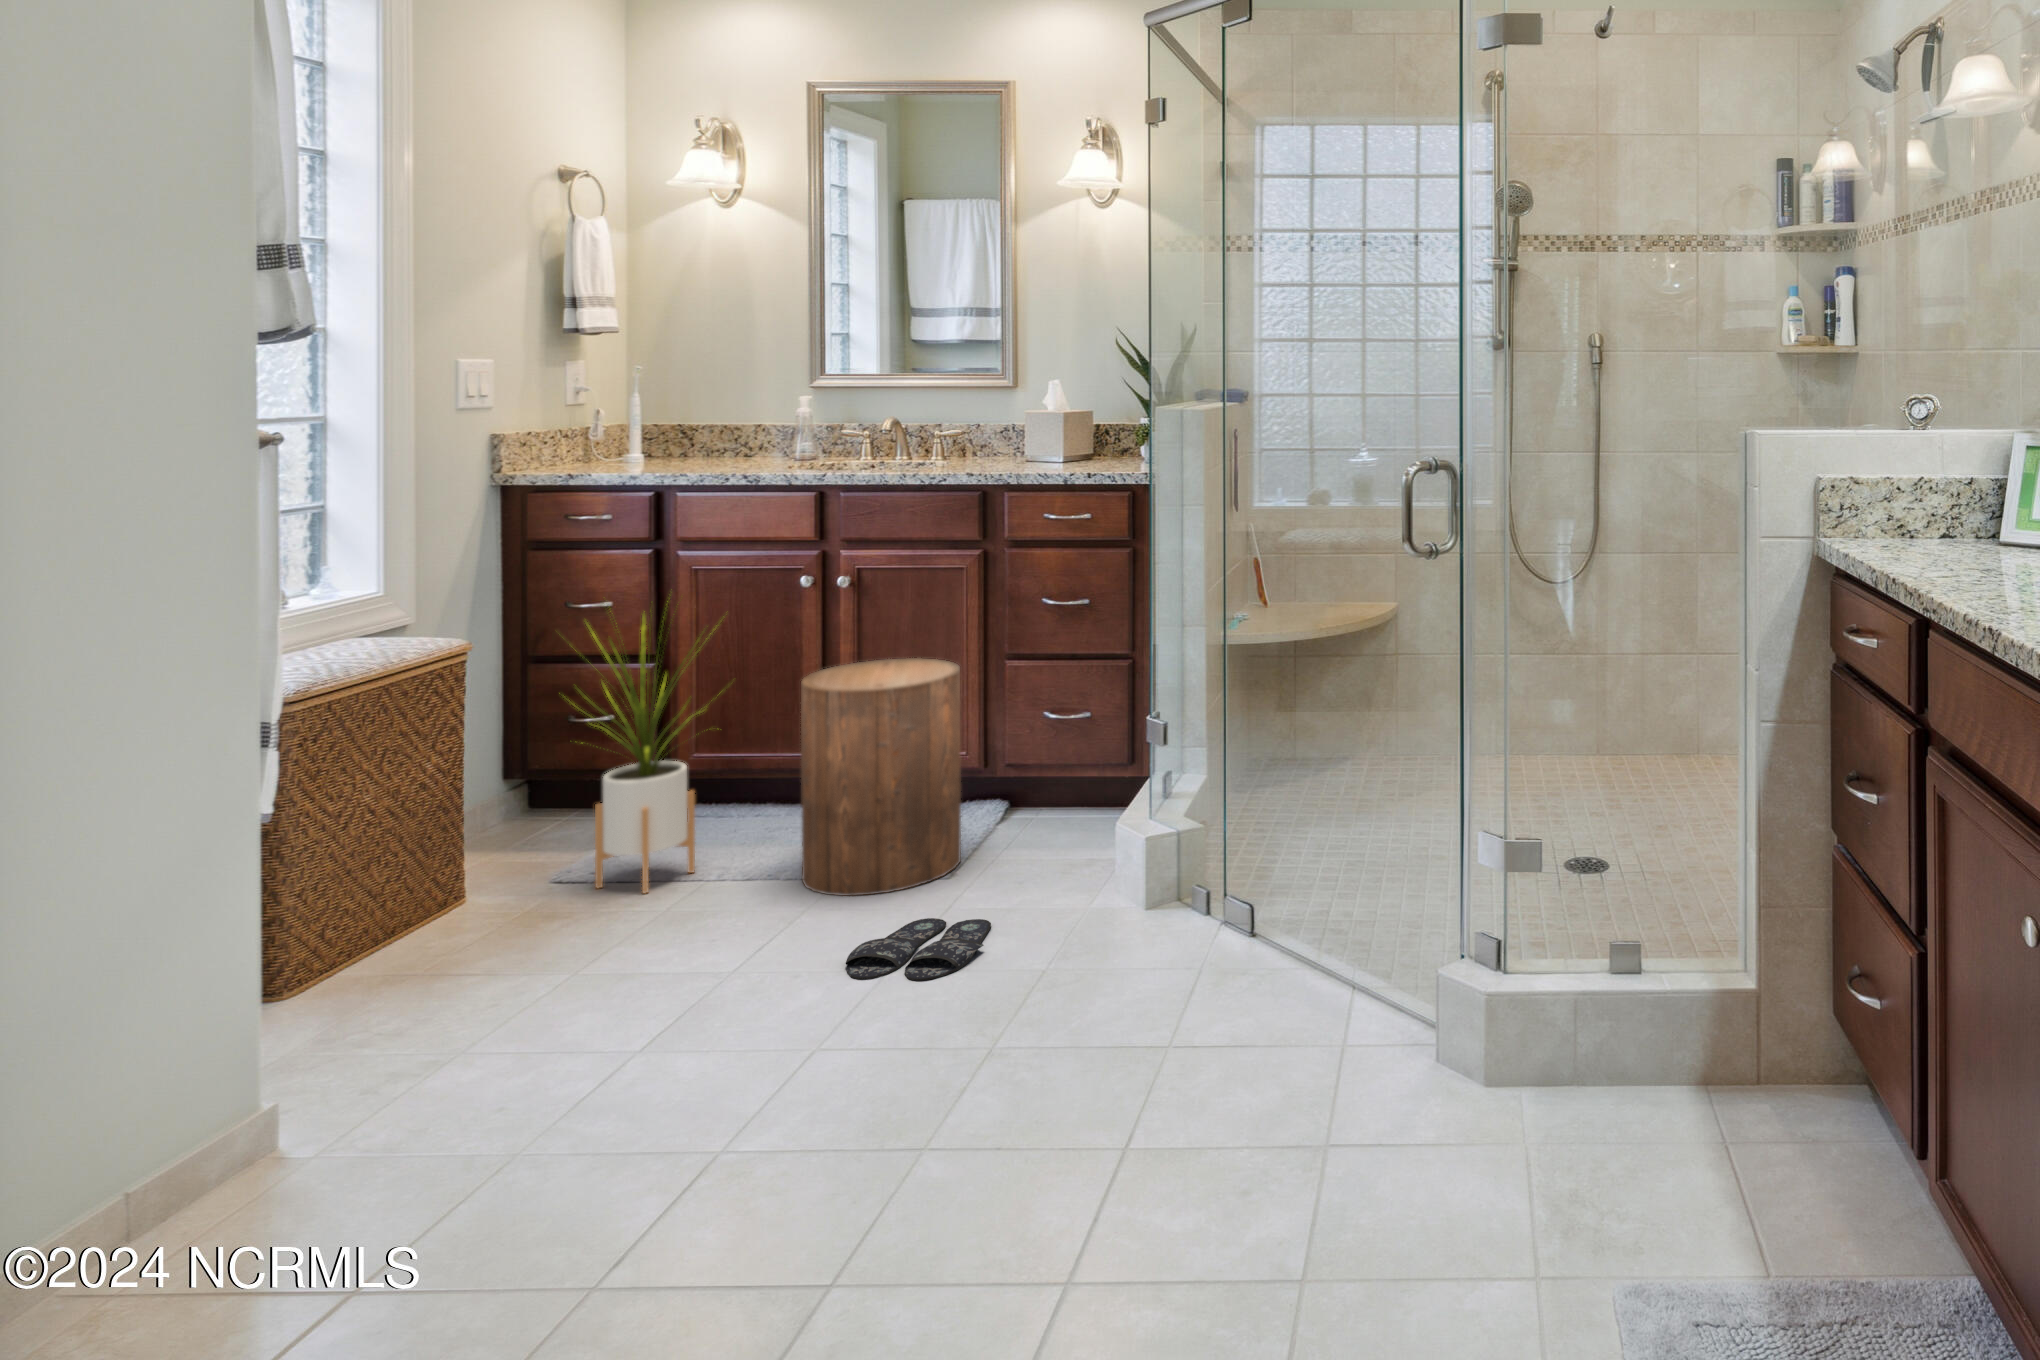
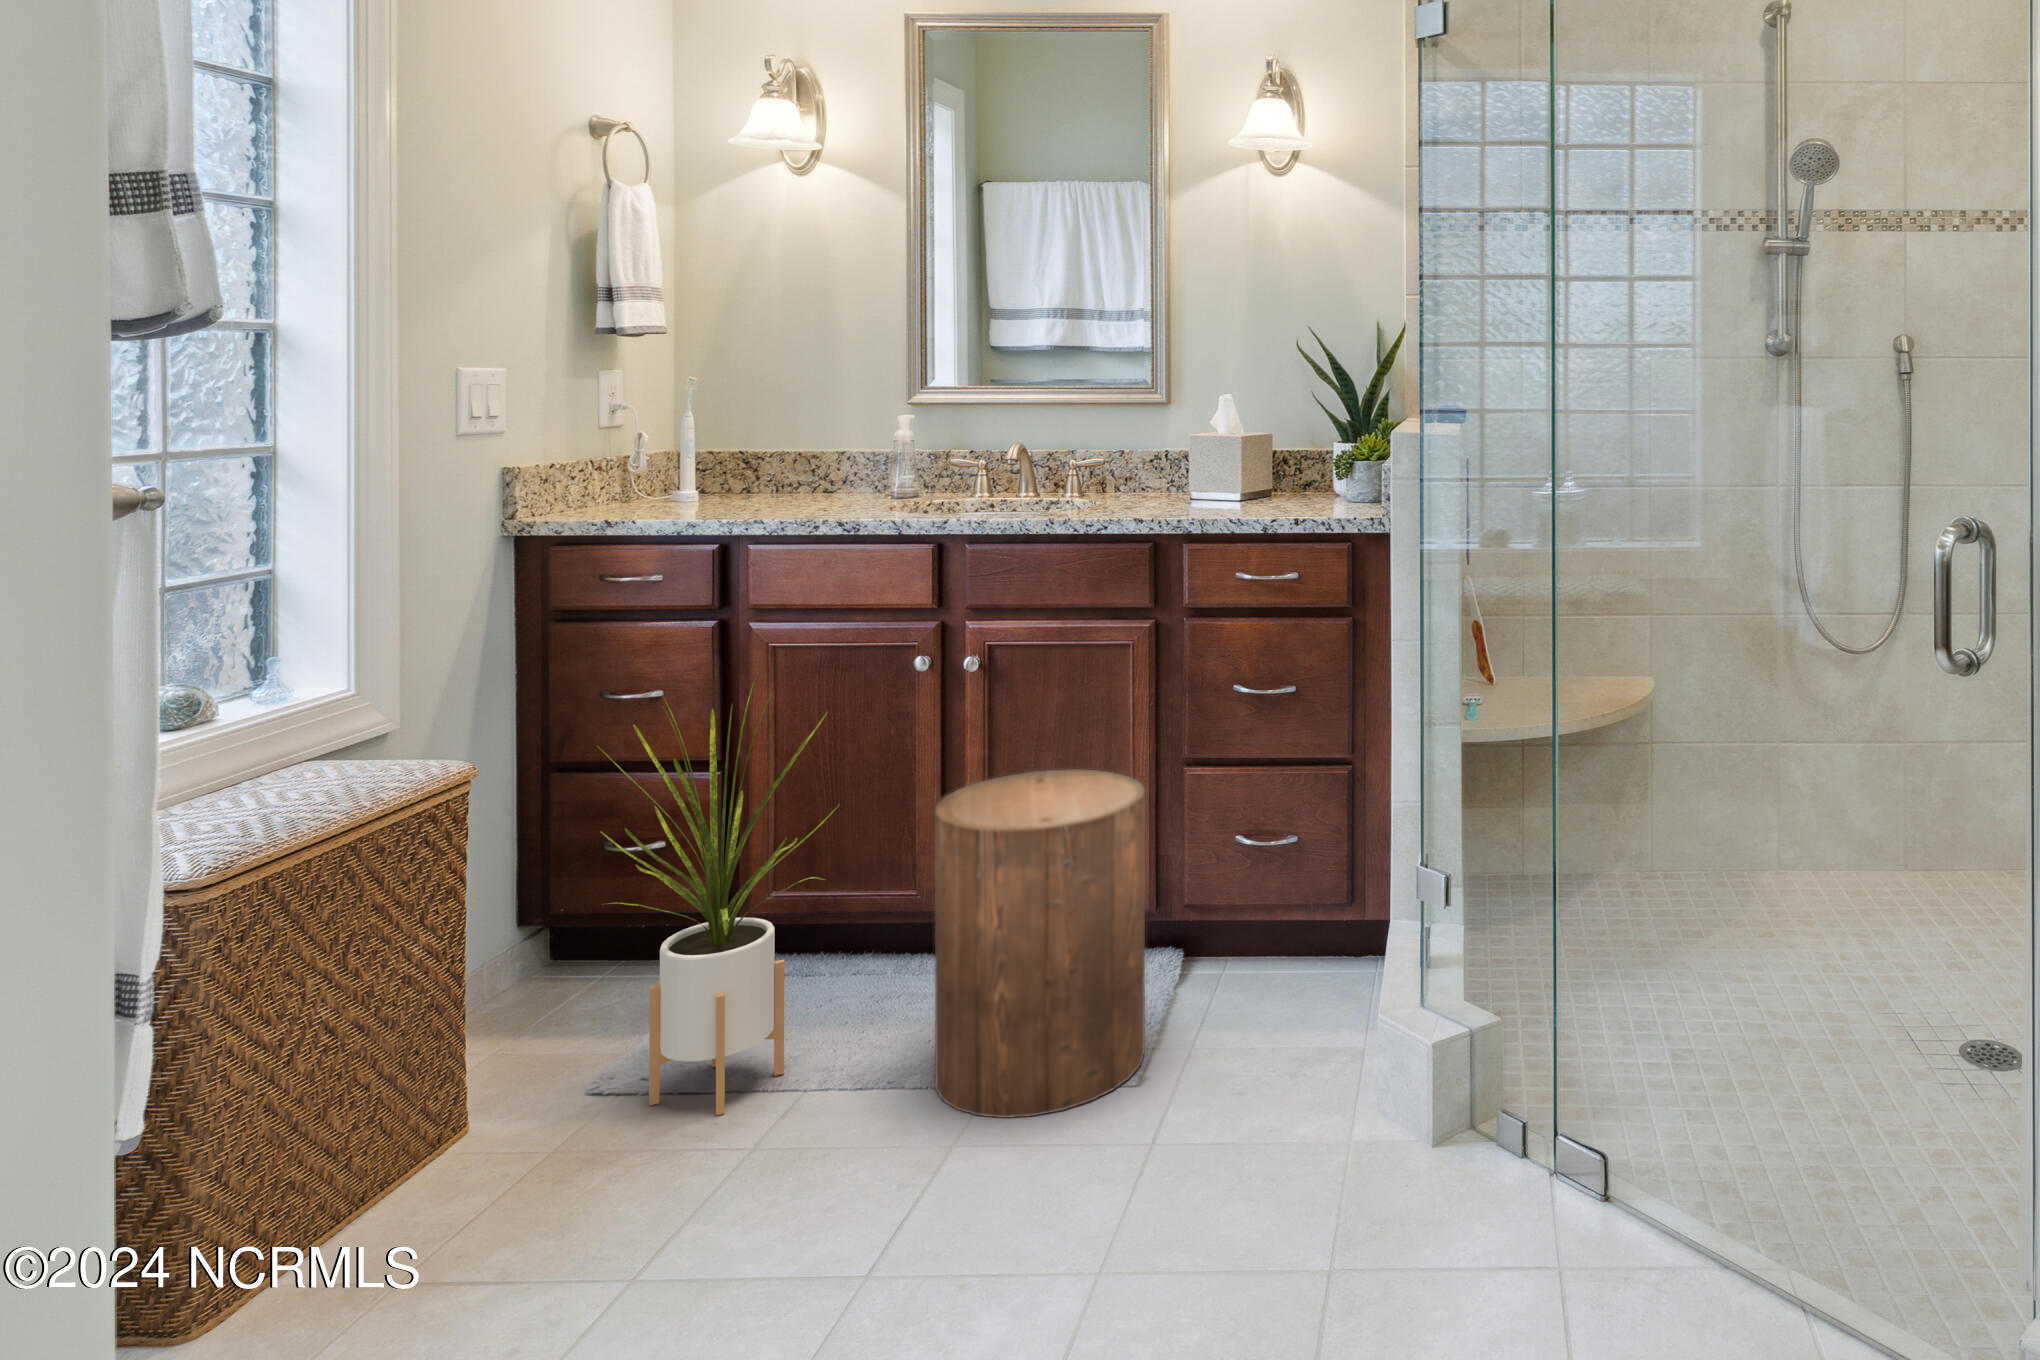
slippers: present [846,918,991,981] -> none [1037,1164,1232,1297]

